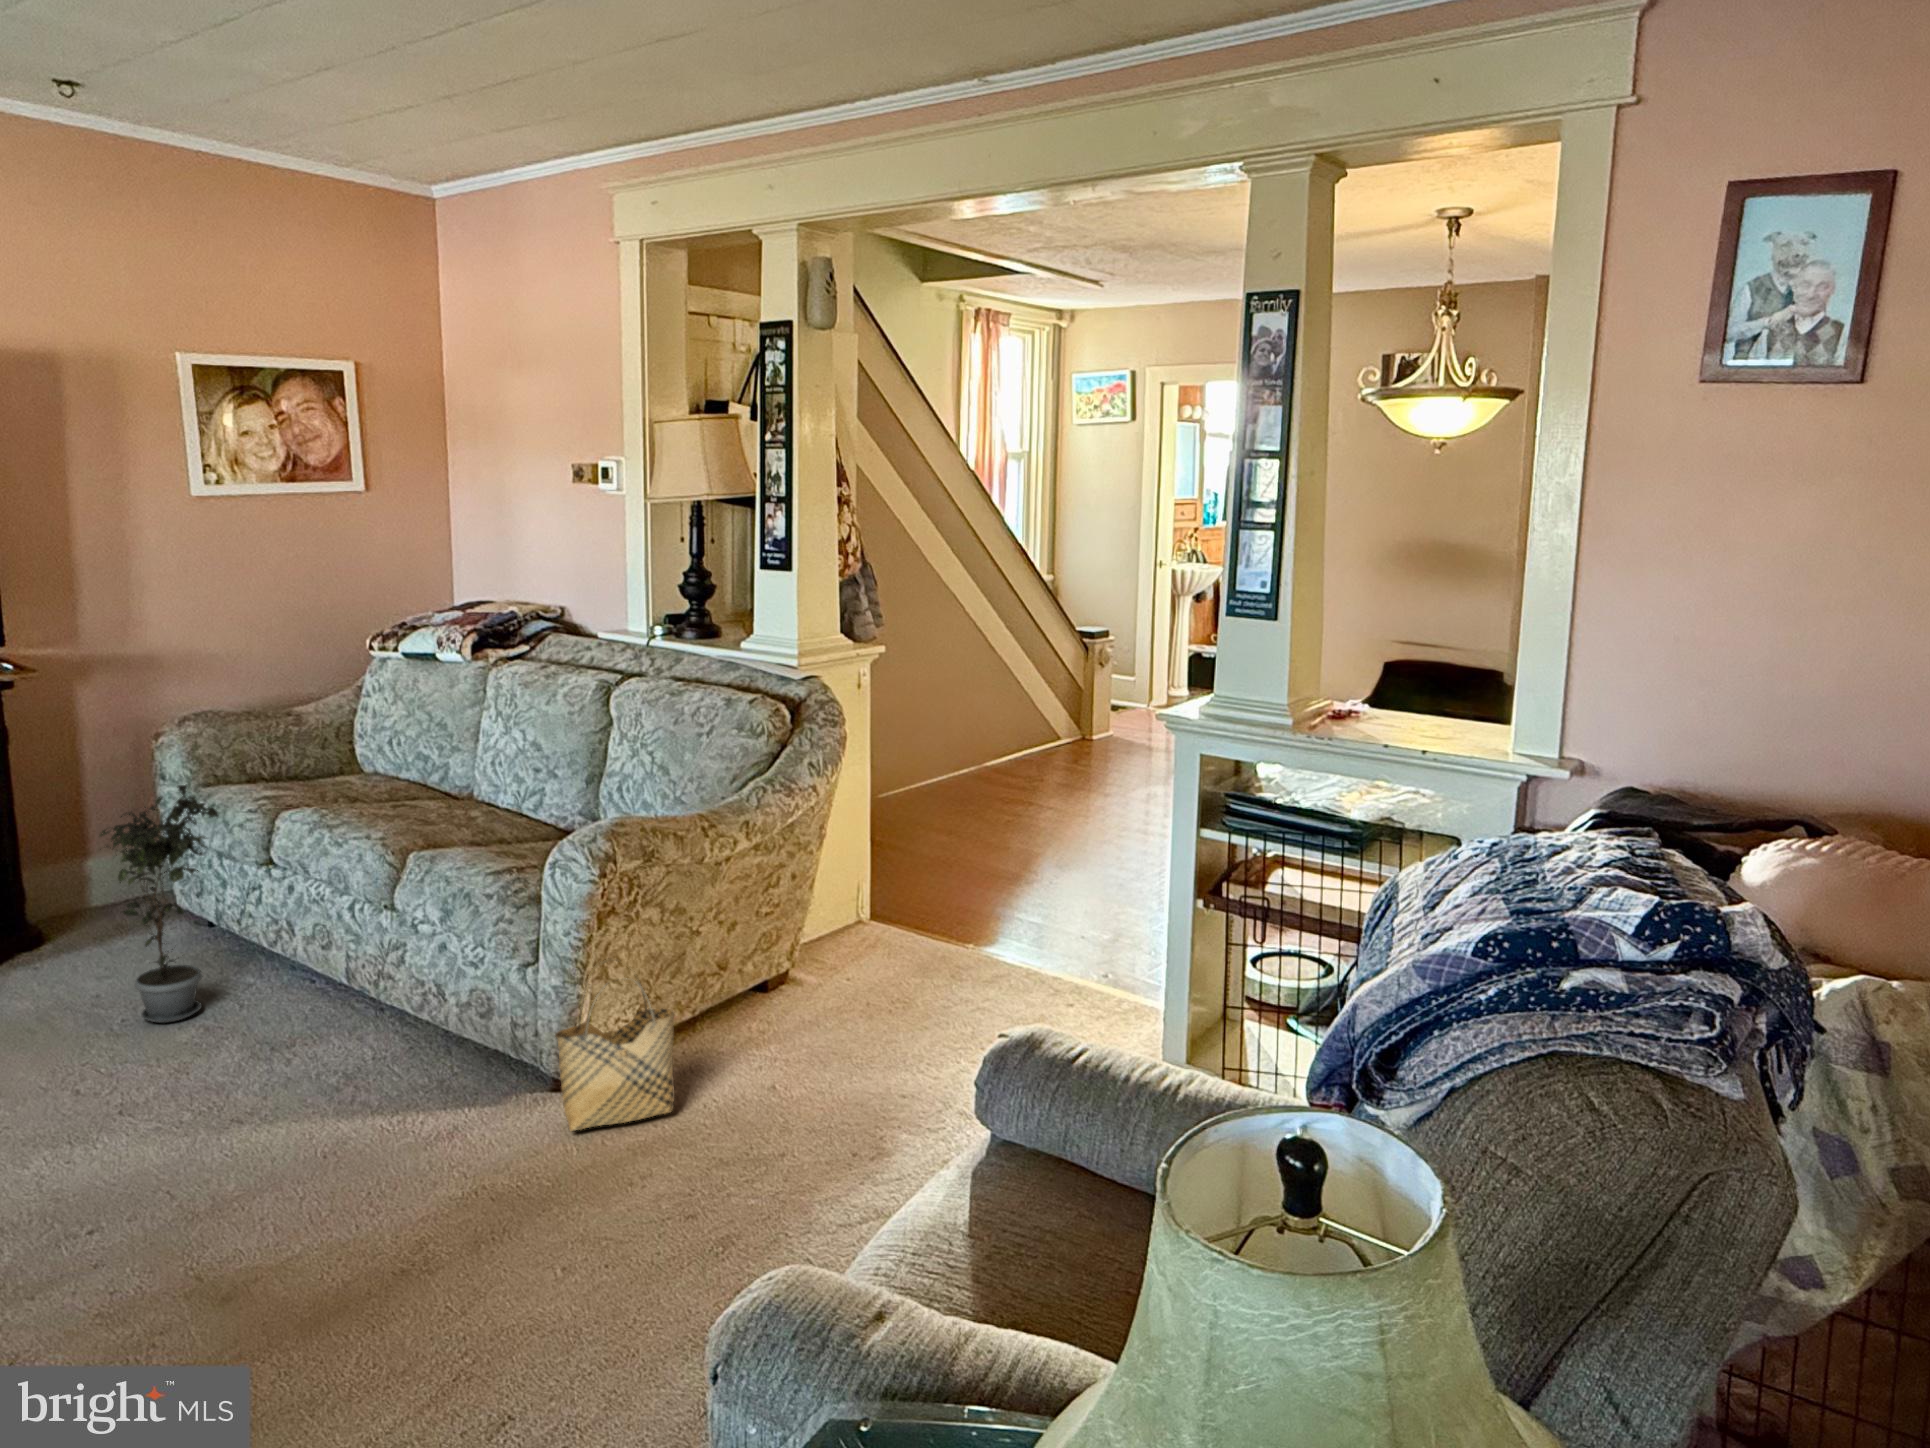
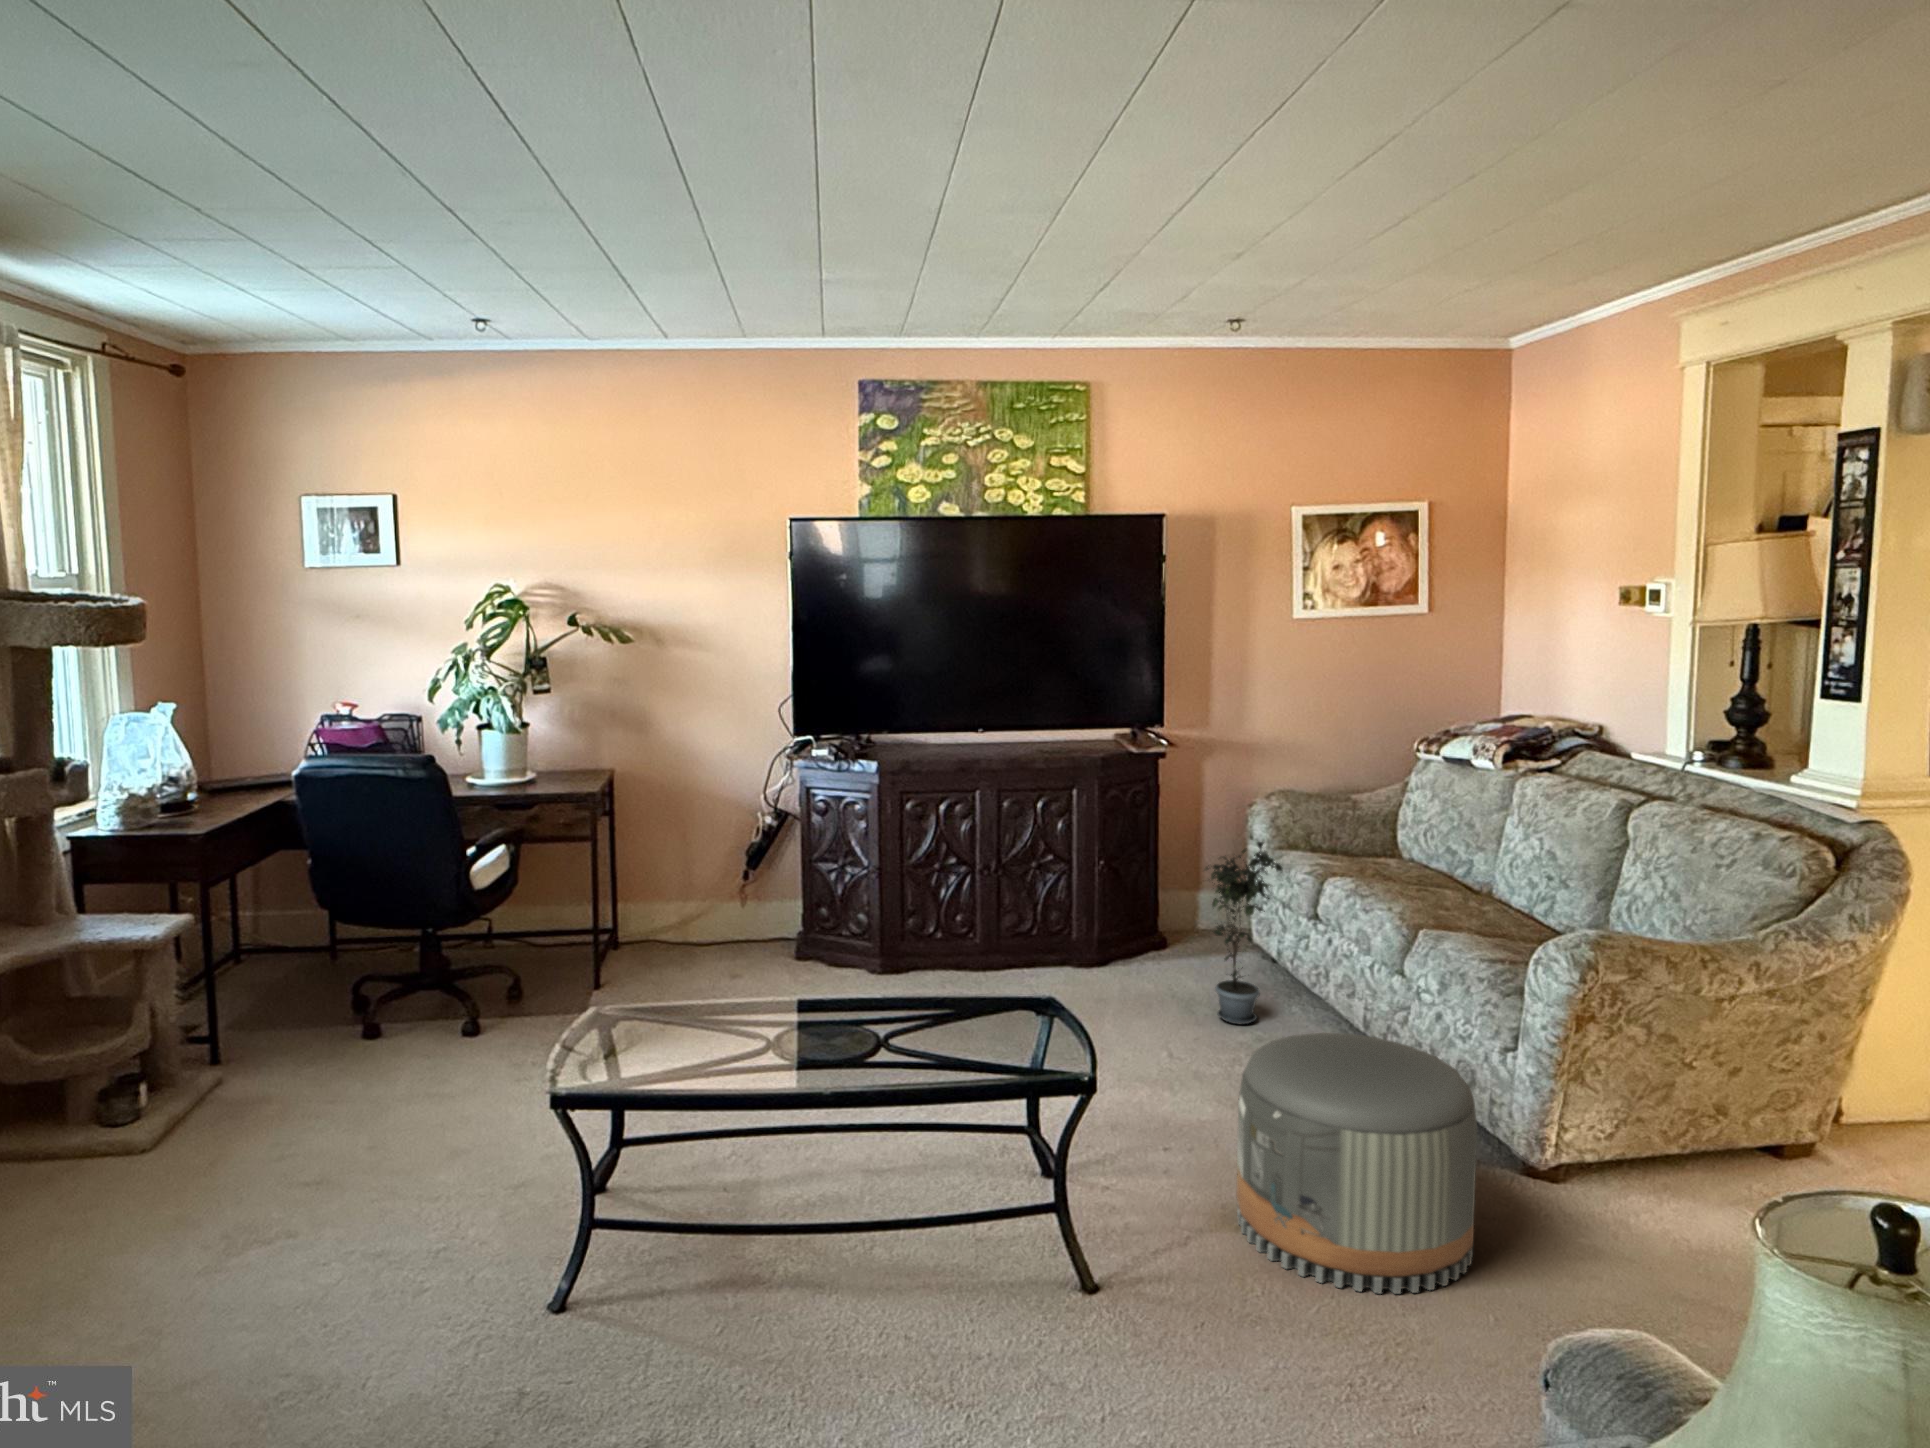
woven basket: present [555,959,675,1131] -> none [1522,1062,1648,1234]
pouf: none [208,997,525,1326] -> present [1236,1033,1477,1294]

